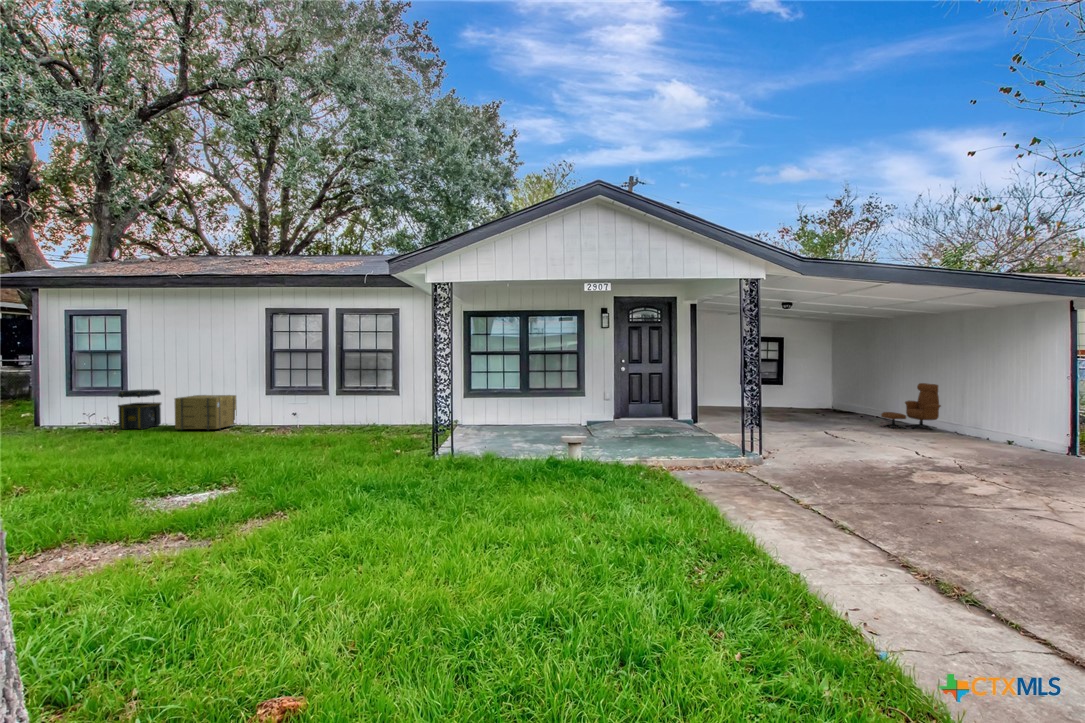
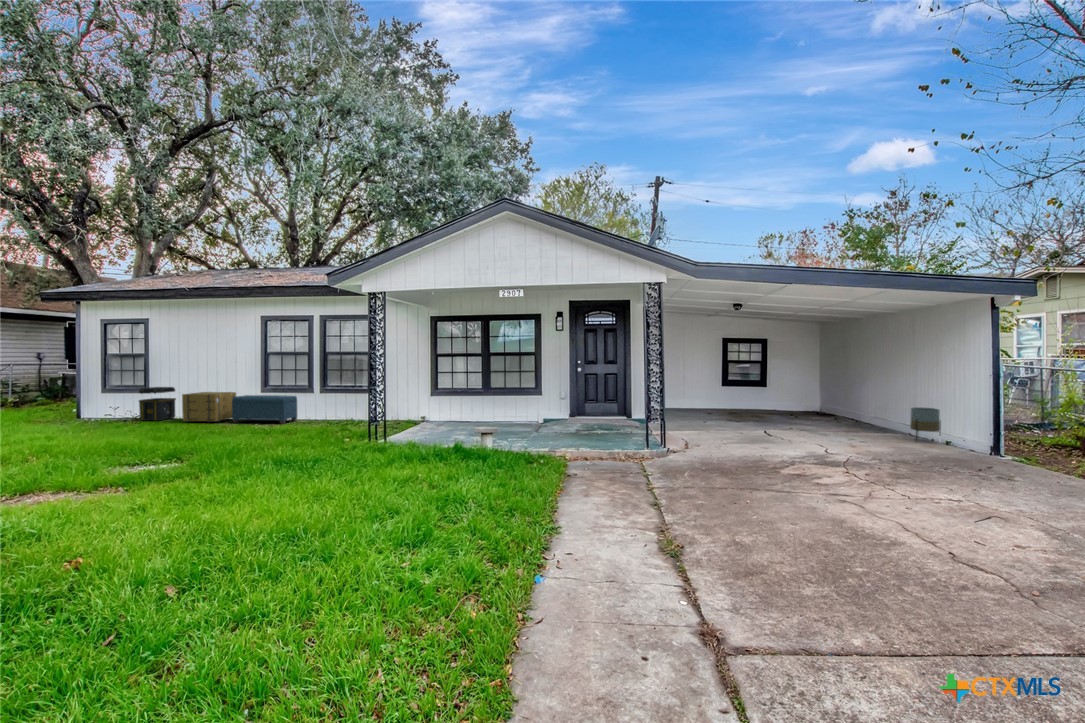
lounge chair: present [880,383,941,429] -> none [839,384,900,431]
bench: none [236,399,310,431] -> present [232,395,297,424]
planter: none [963,406,995,441] -> present [910,407,941,440]

